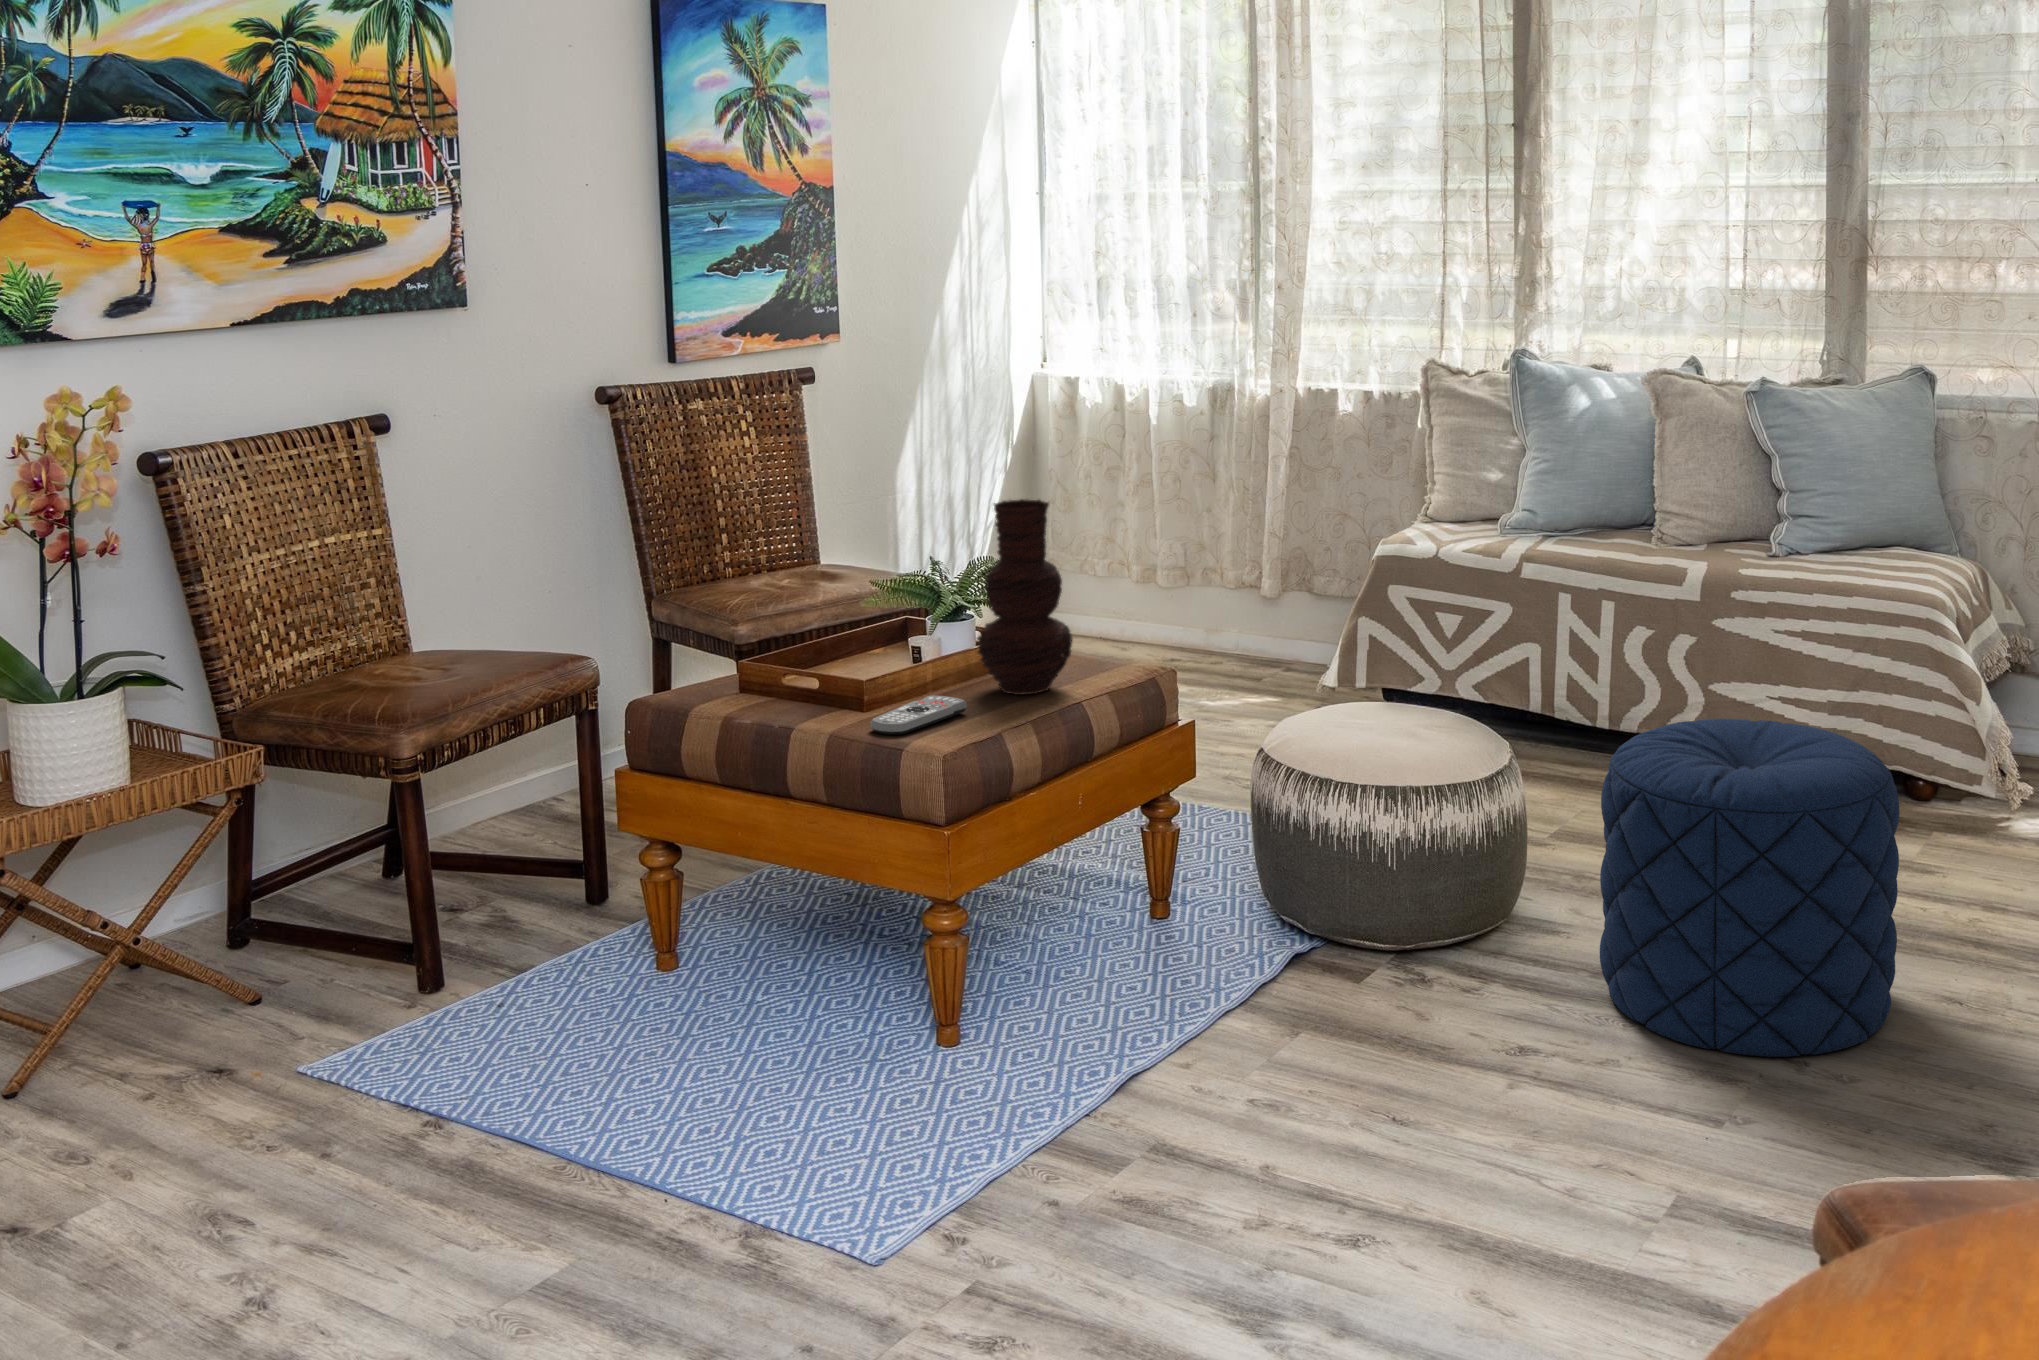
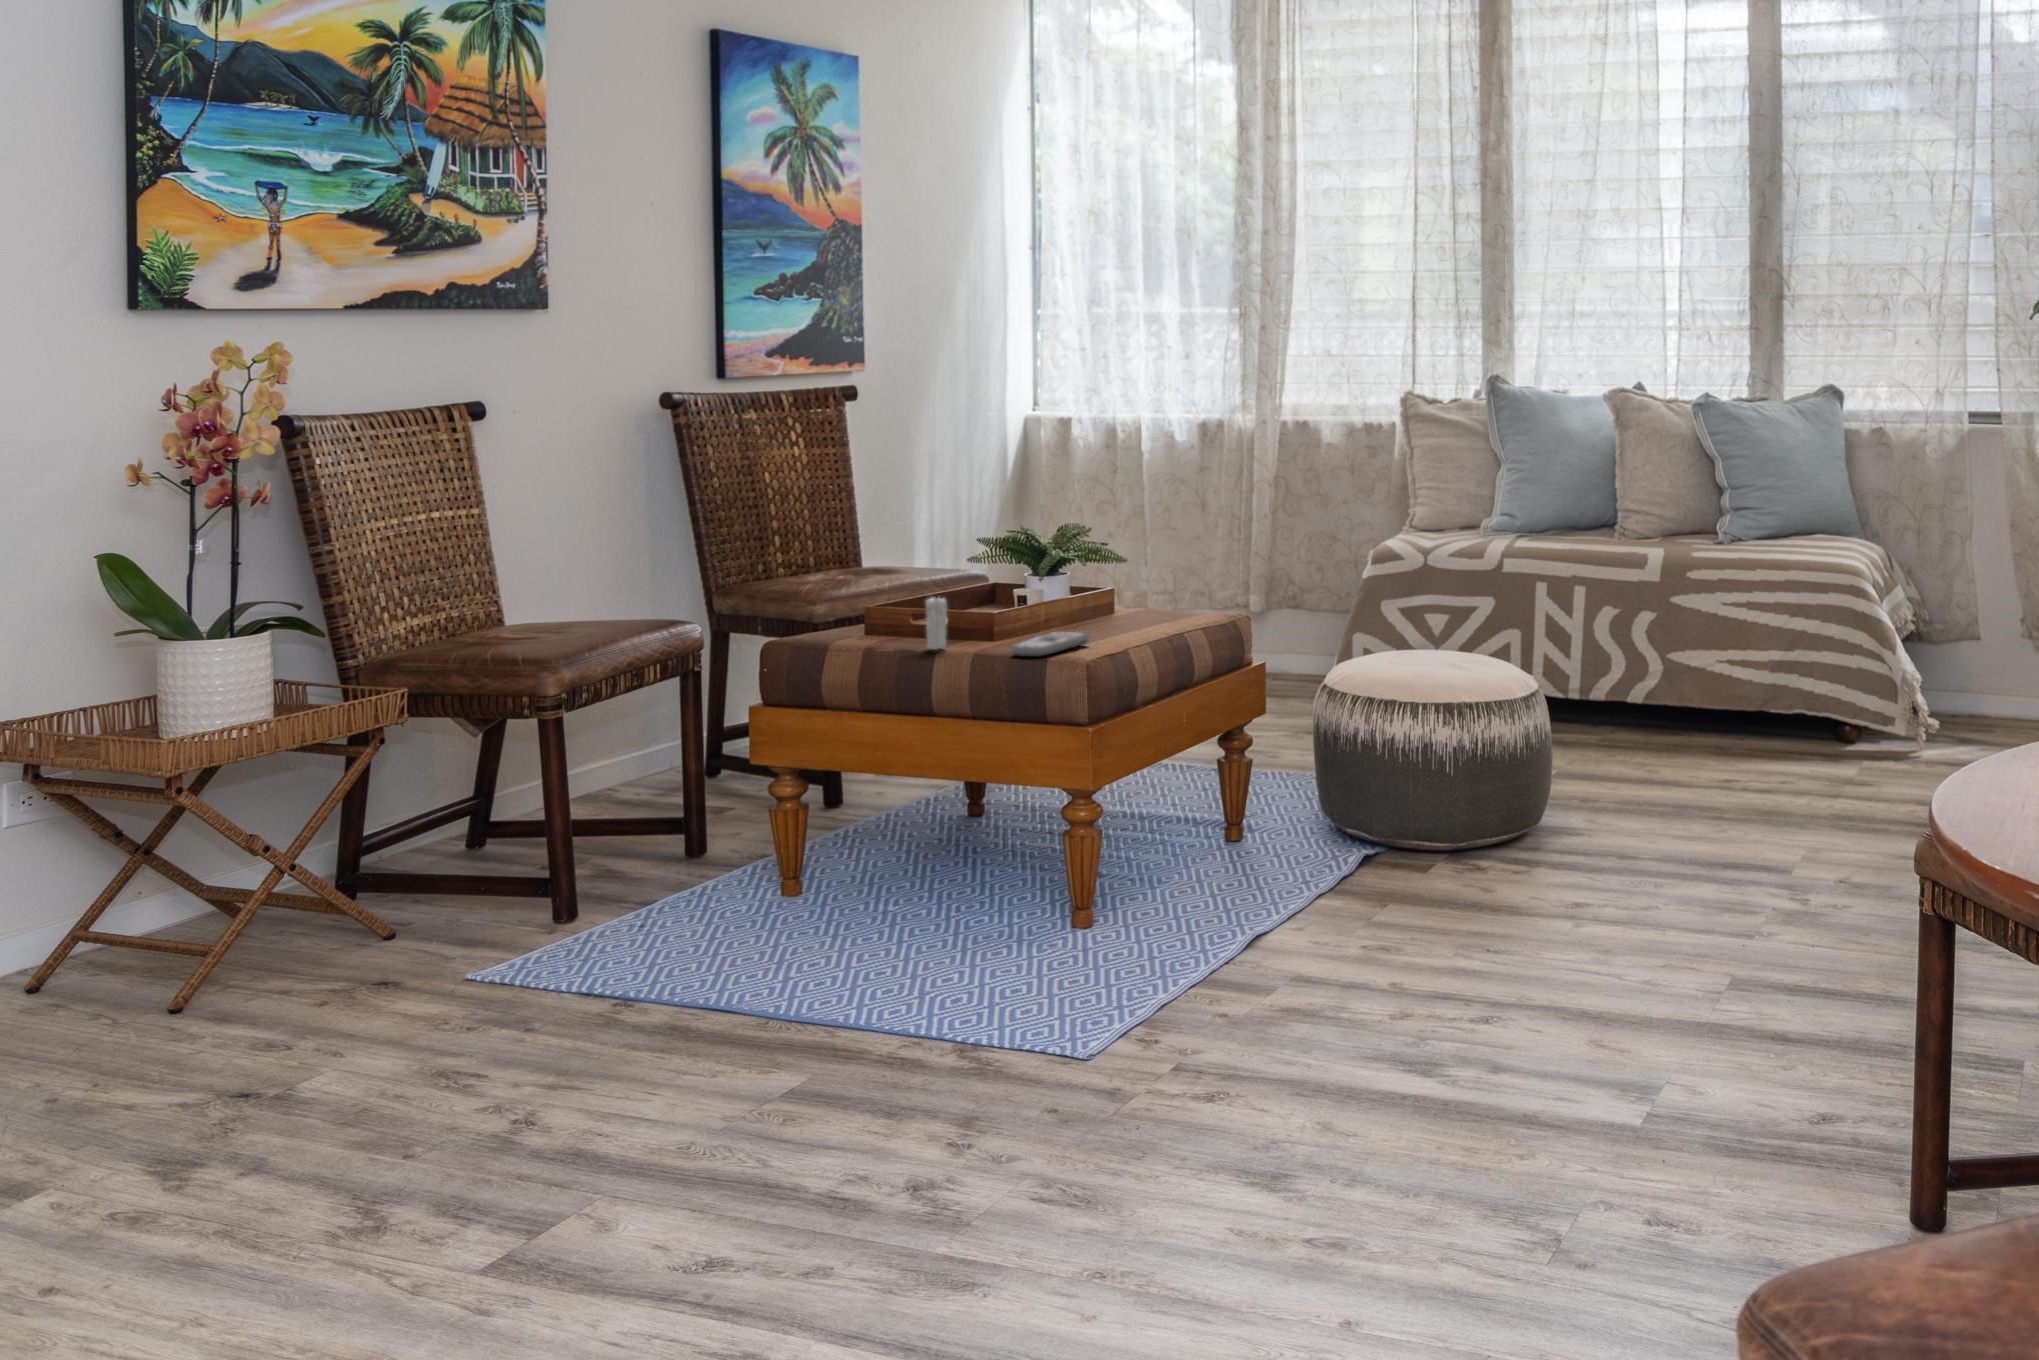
vase: present [977,499,1072,695] -> none [1085,464,1171,635]
candle: none [786,648,810,717] -> present [926,598,947,650]
pouf: present [1600,719,1900,1057] -> none [1626,644,1866,903]

